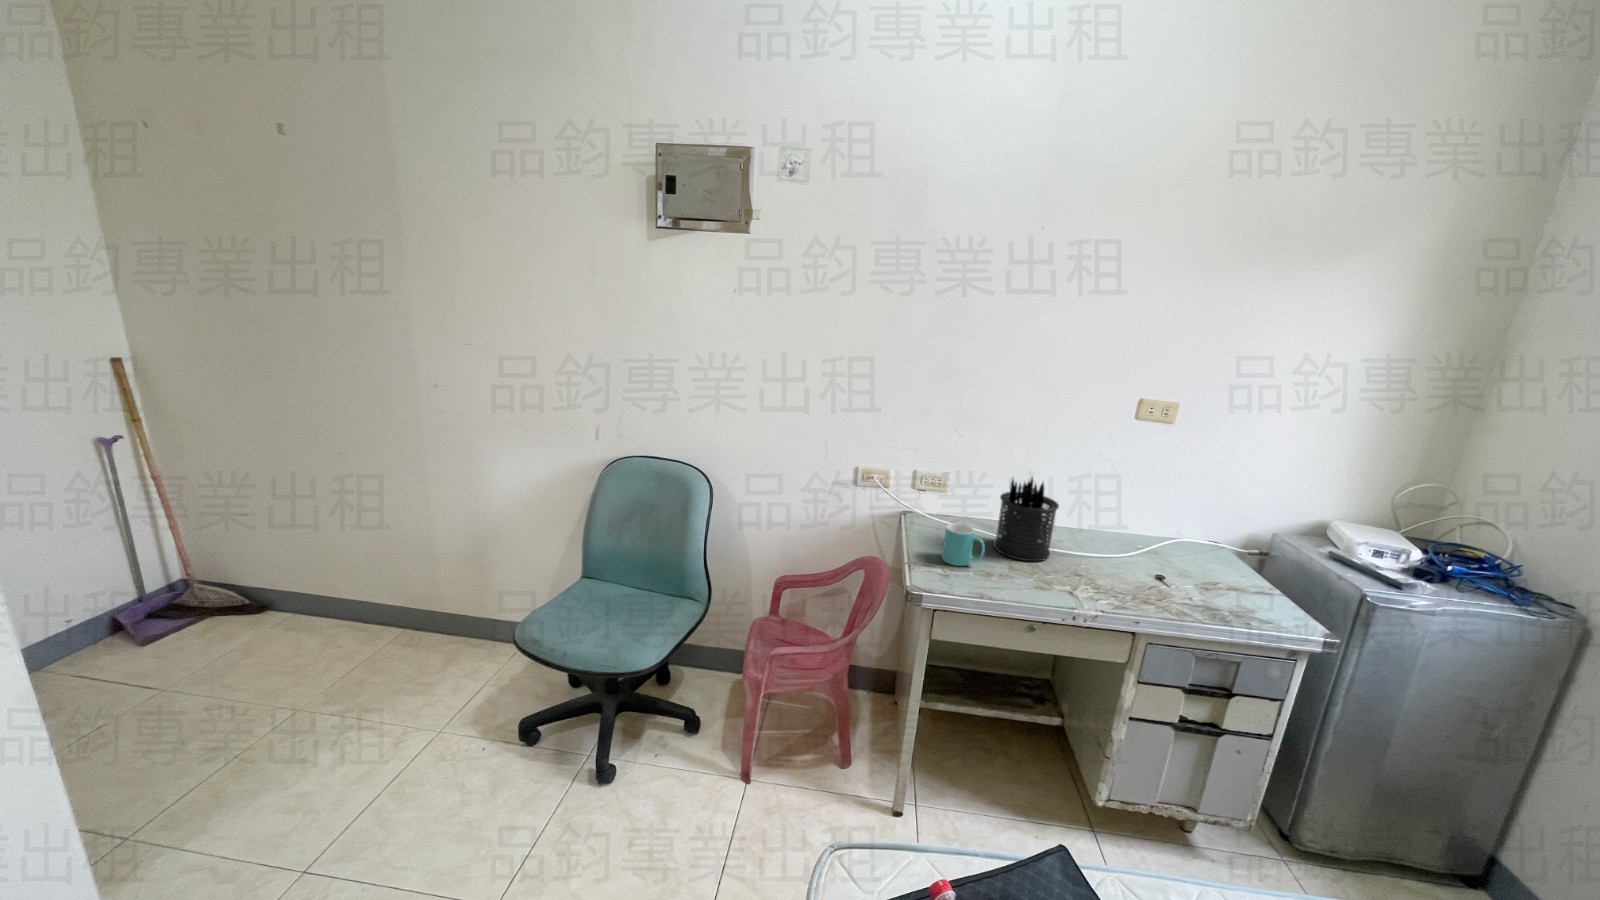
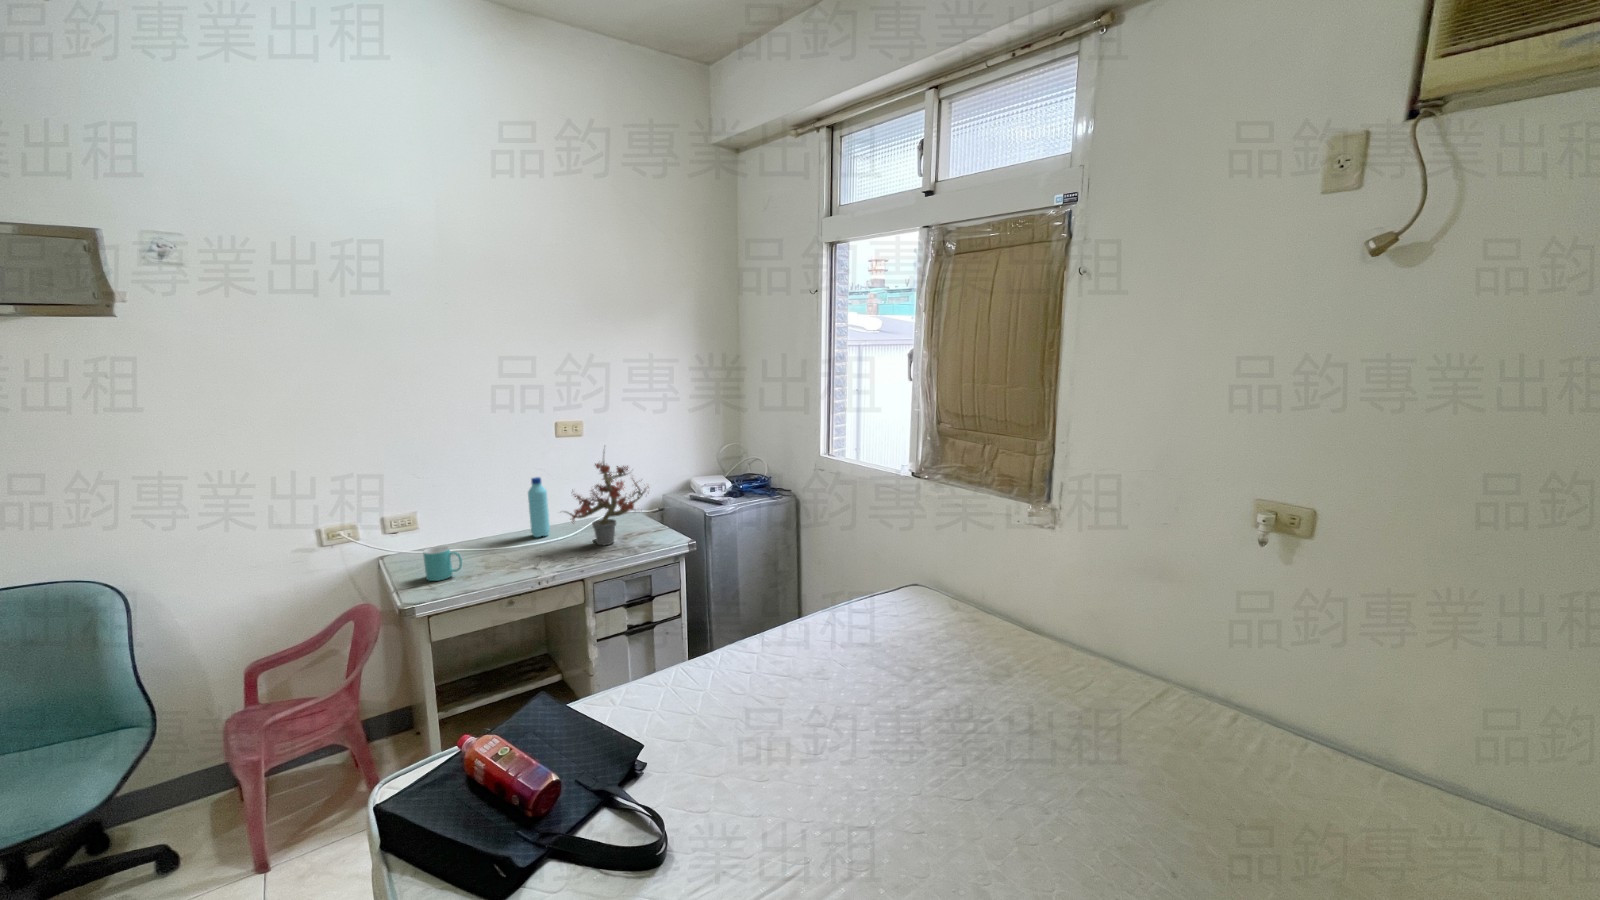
potted plant: none [1118,448,1277,591] -> present [565,452,649,545]
water bottle: none [1068,467,1102,545] -> present [528,477,550,537]
pen holder: present [993,478,1059,561] -> none [467,493,518,561]

